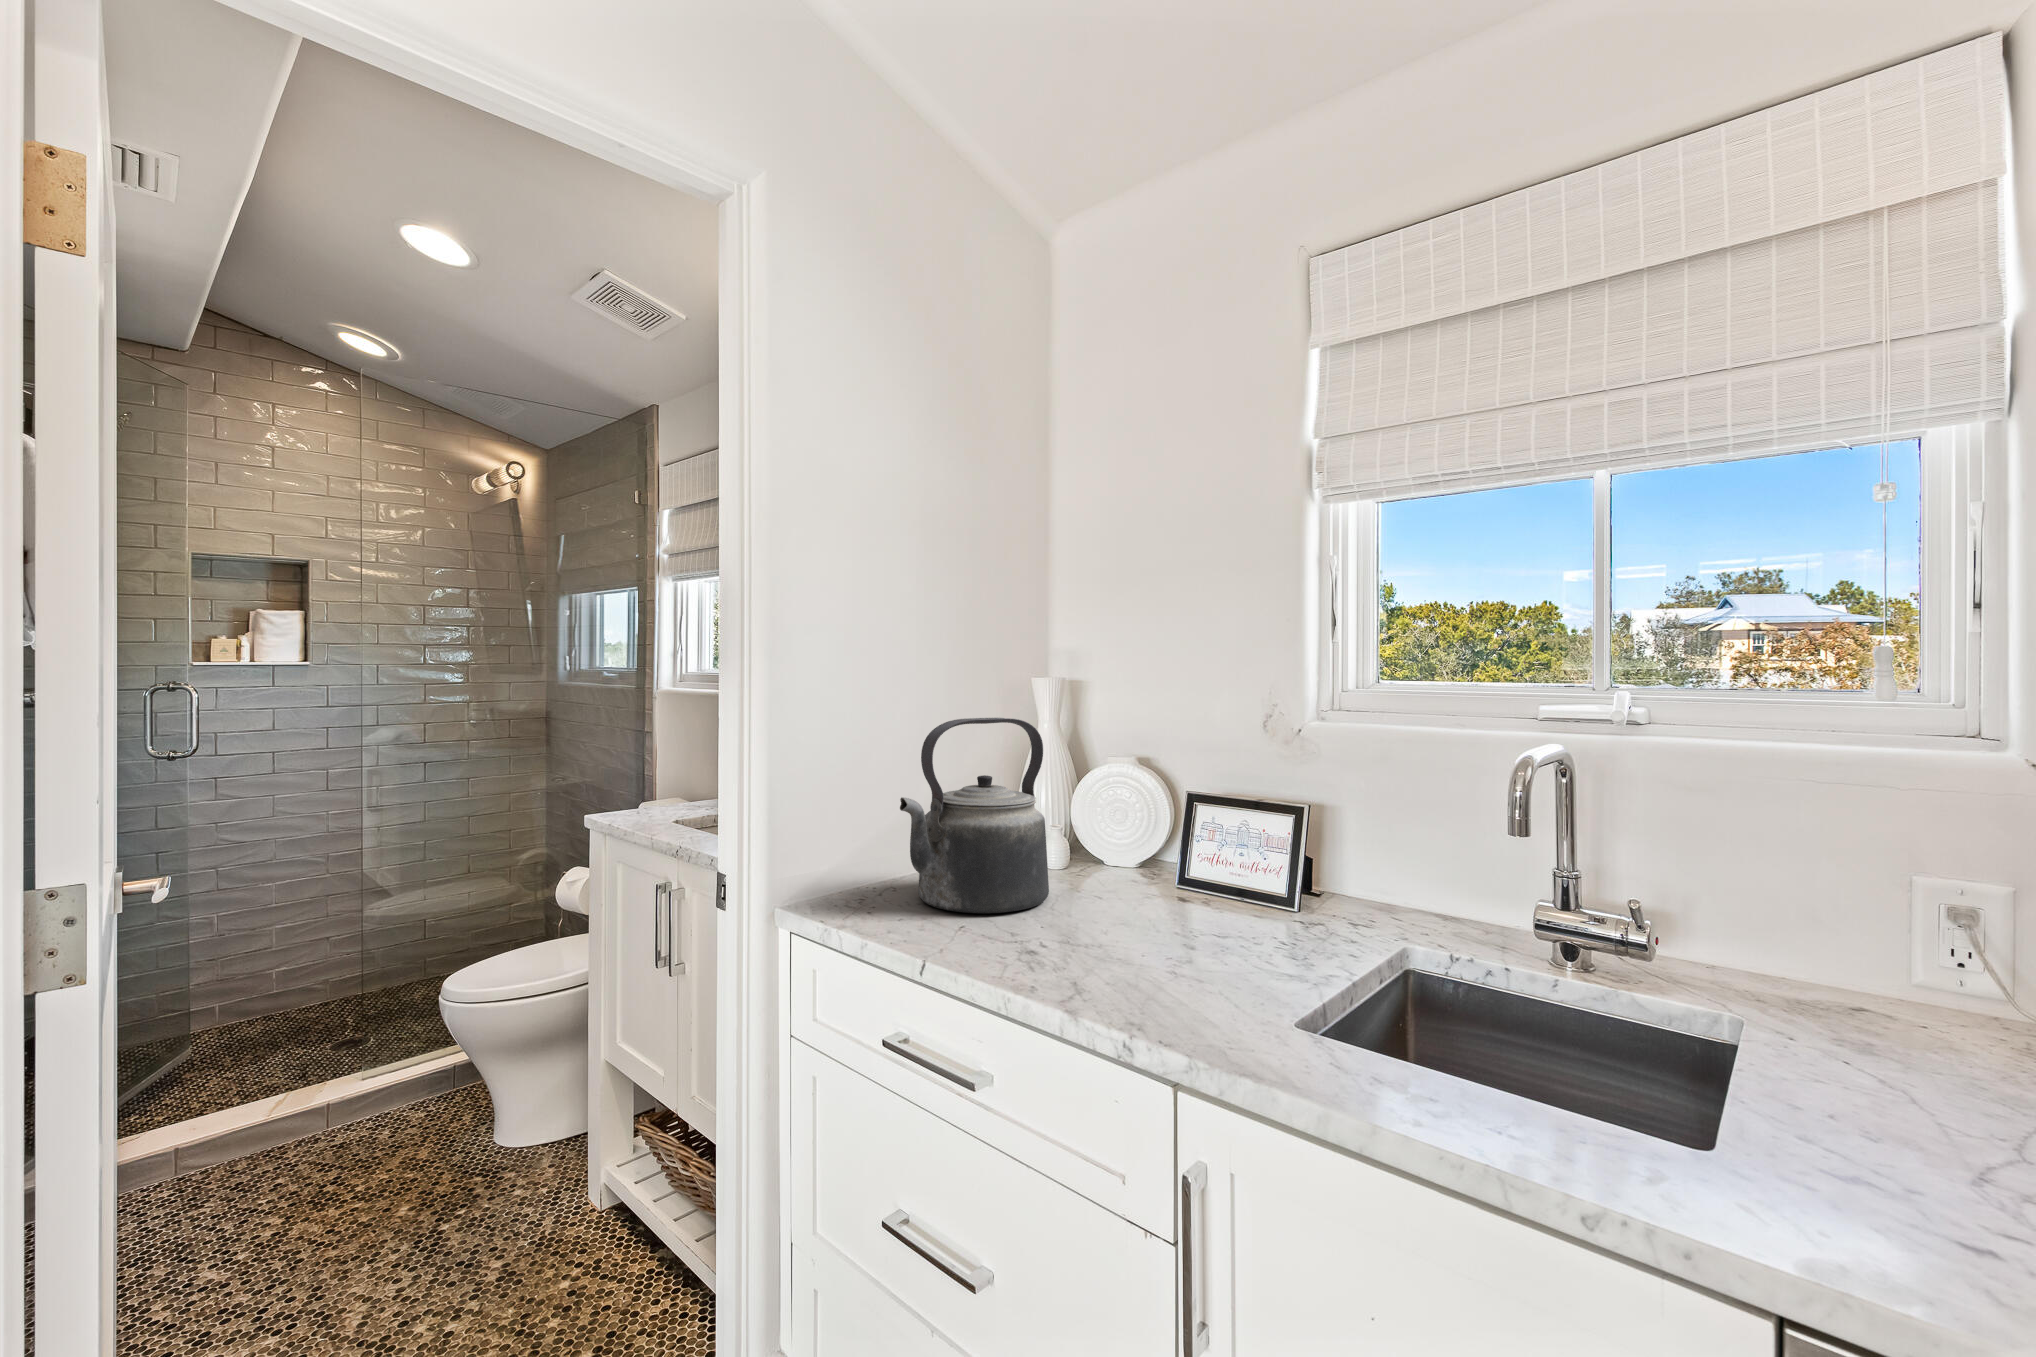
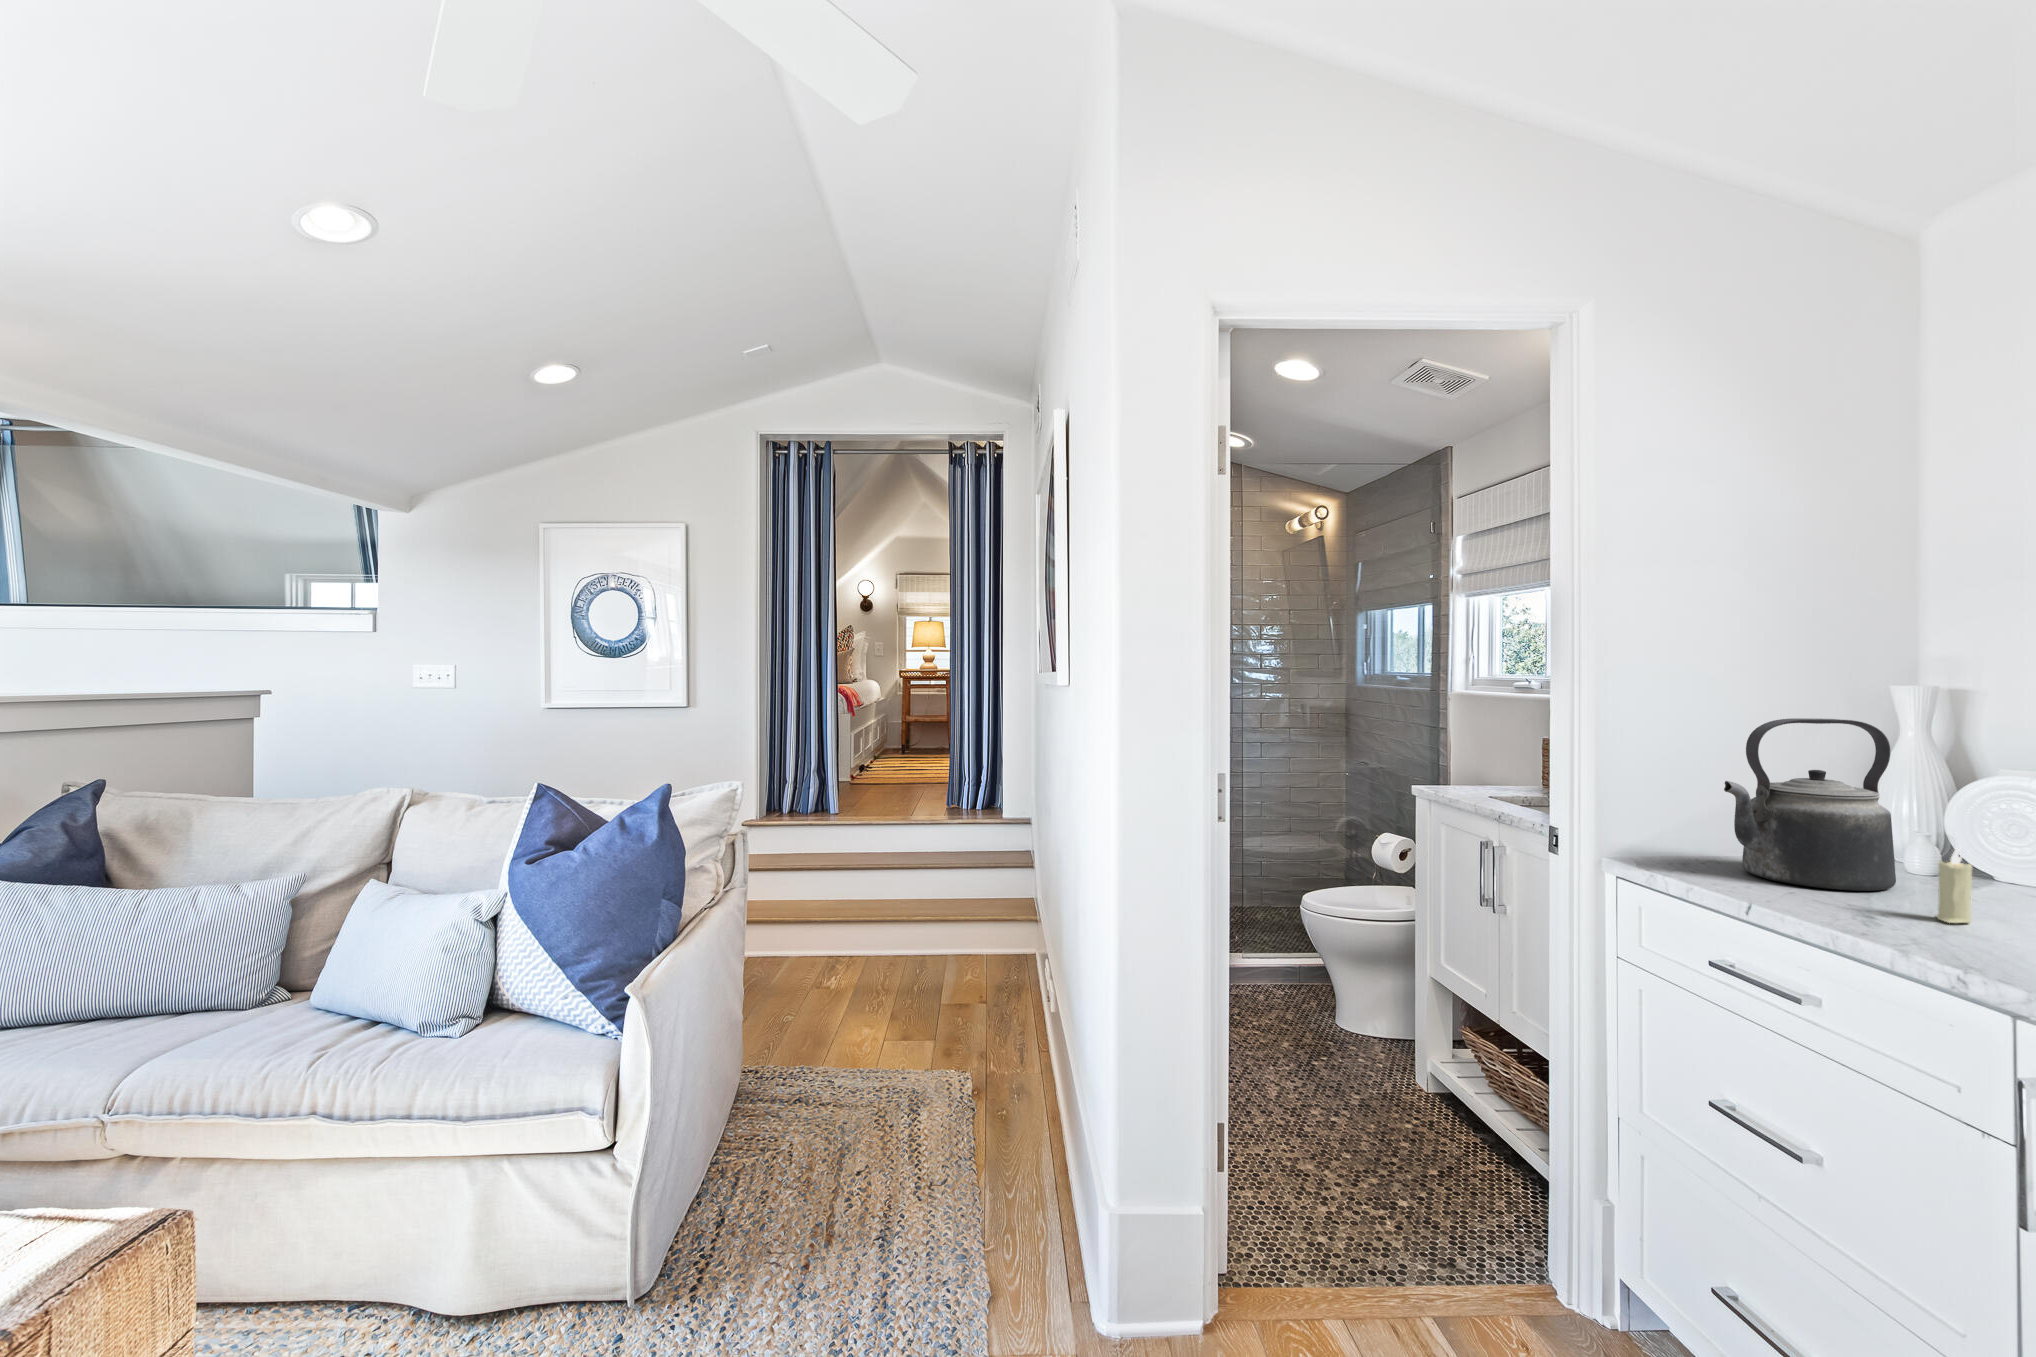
candle: none [1085,858,1116,947] -> present [1936,847,1972,923]

